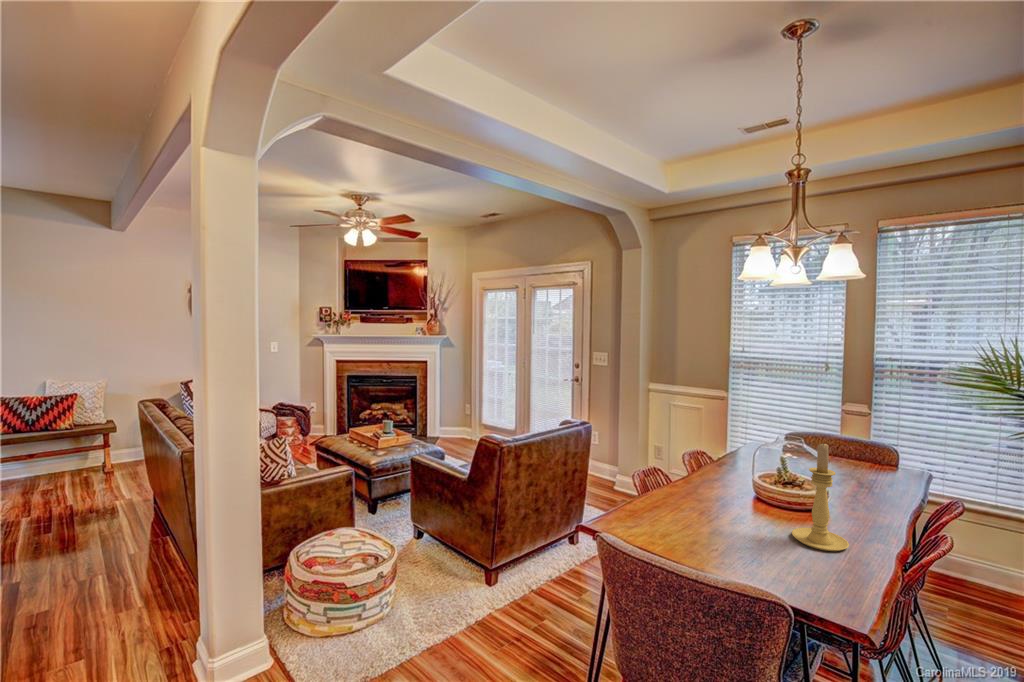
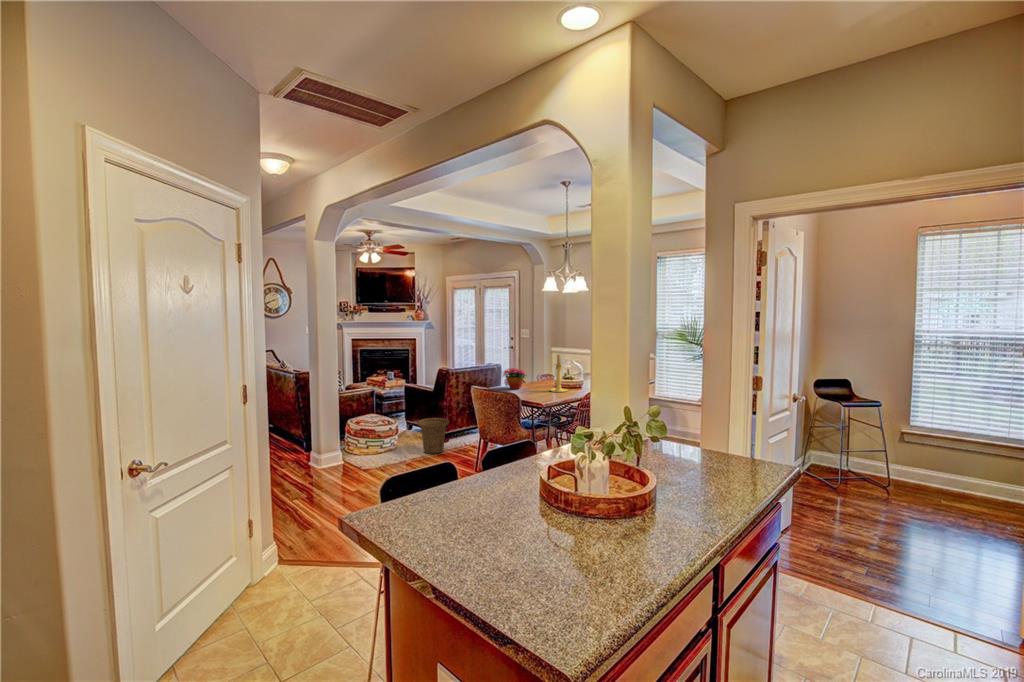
flower arrangement: none [646,465,730,525] -> present [503,368,526,389]
basket: none [436,544,505,637] -> present [417,418,449,454]

